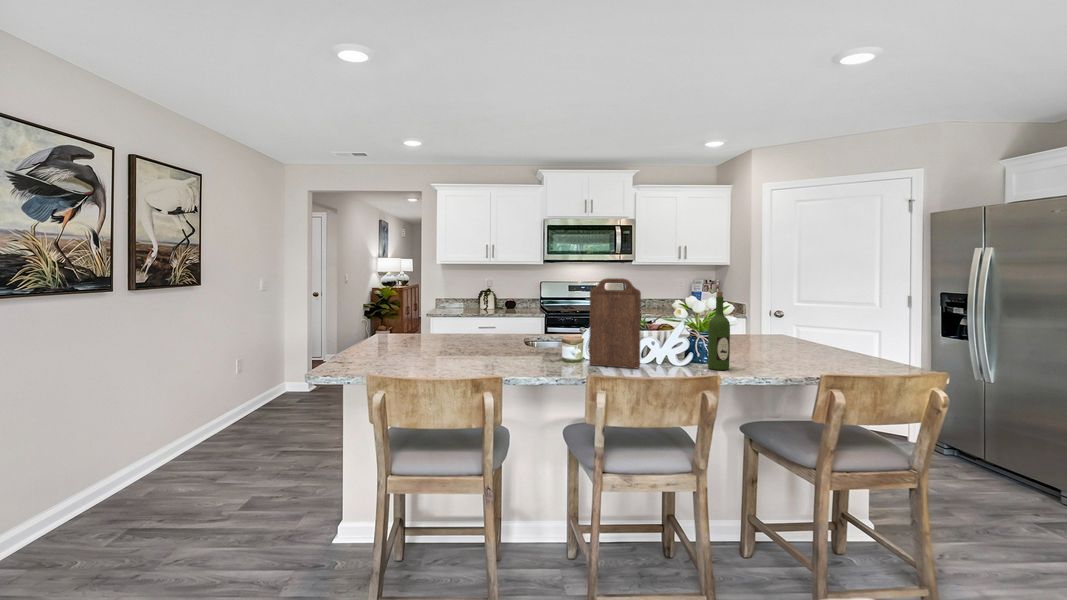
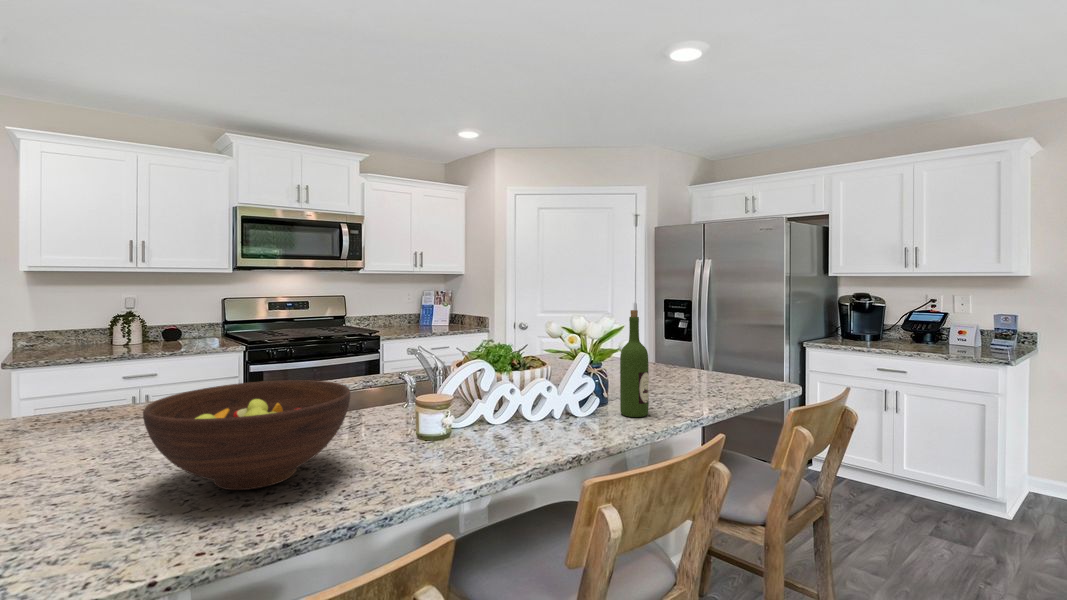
cutting board: present [589,278,641,368] -> none [471,295,553,440]
fruit bowl: none [431,320,517,365] -> present [143,380,350,490]

